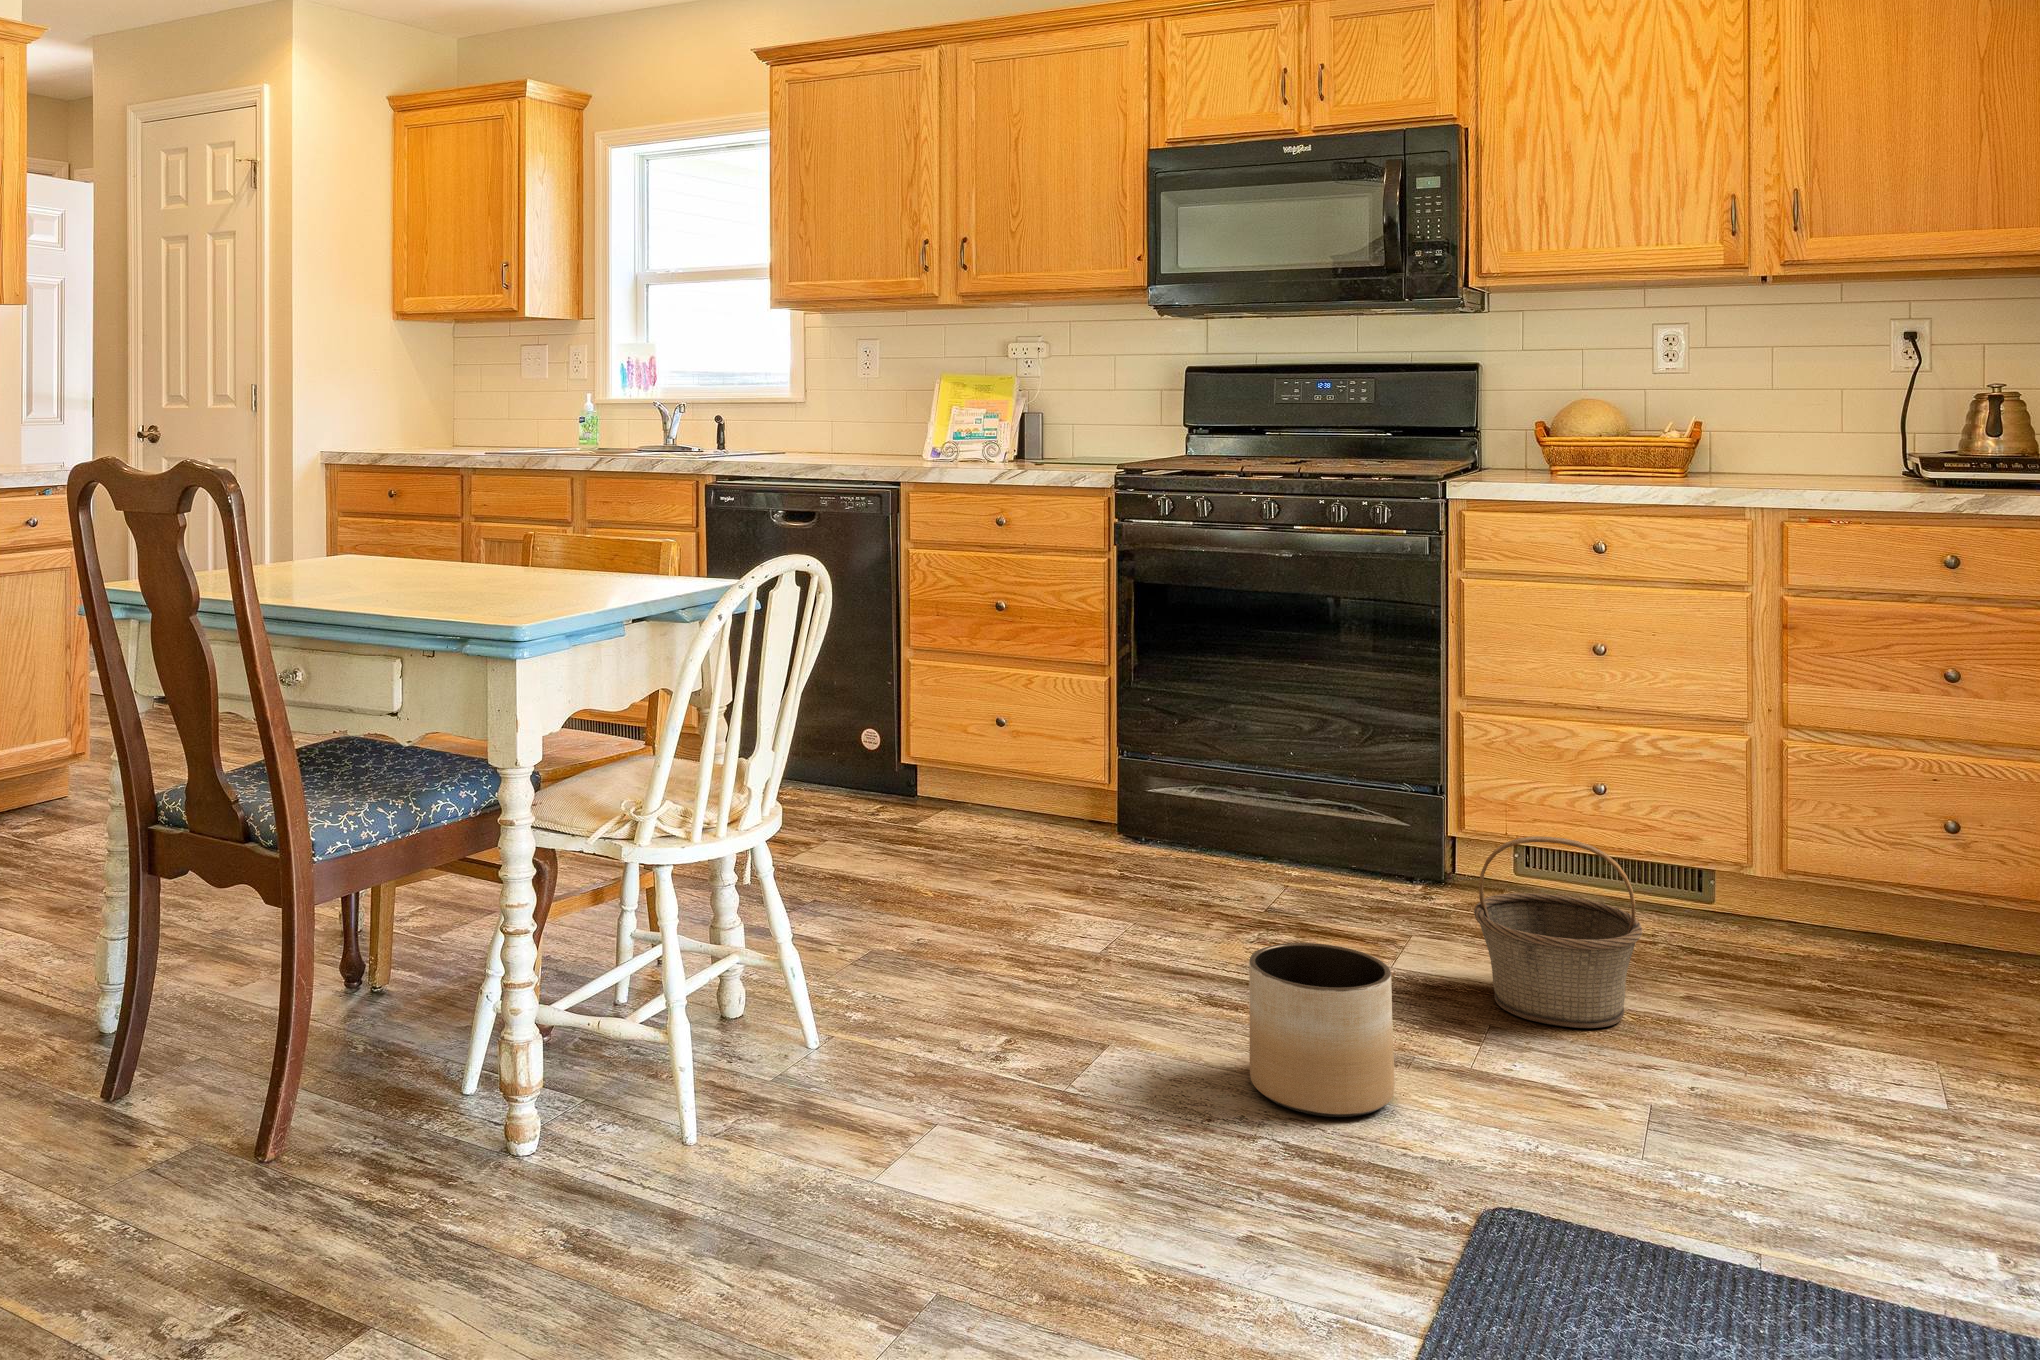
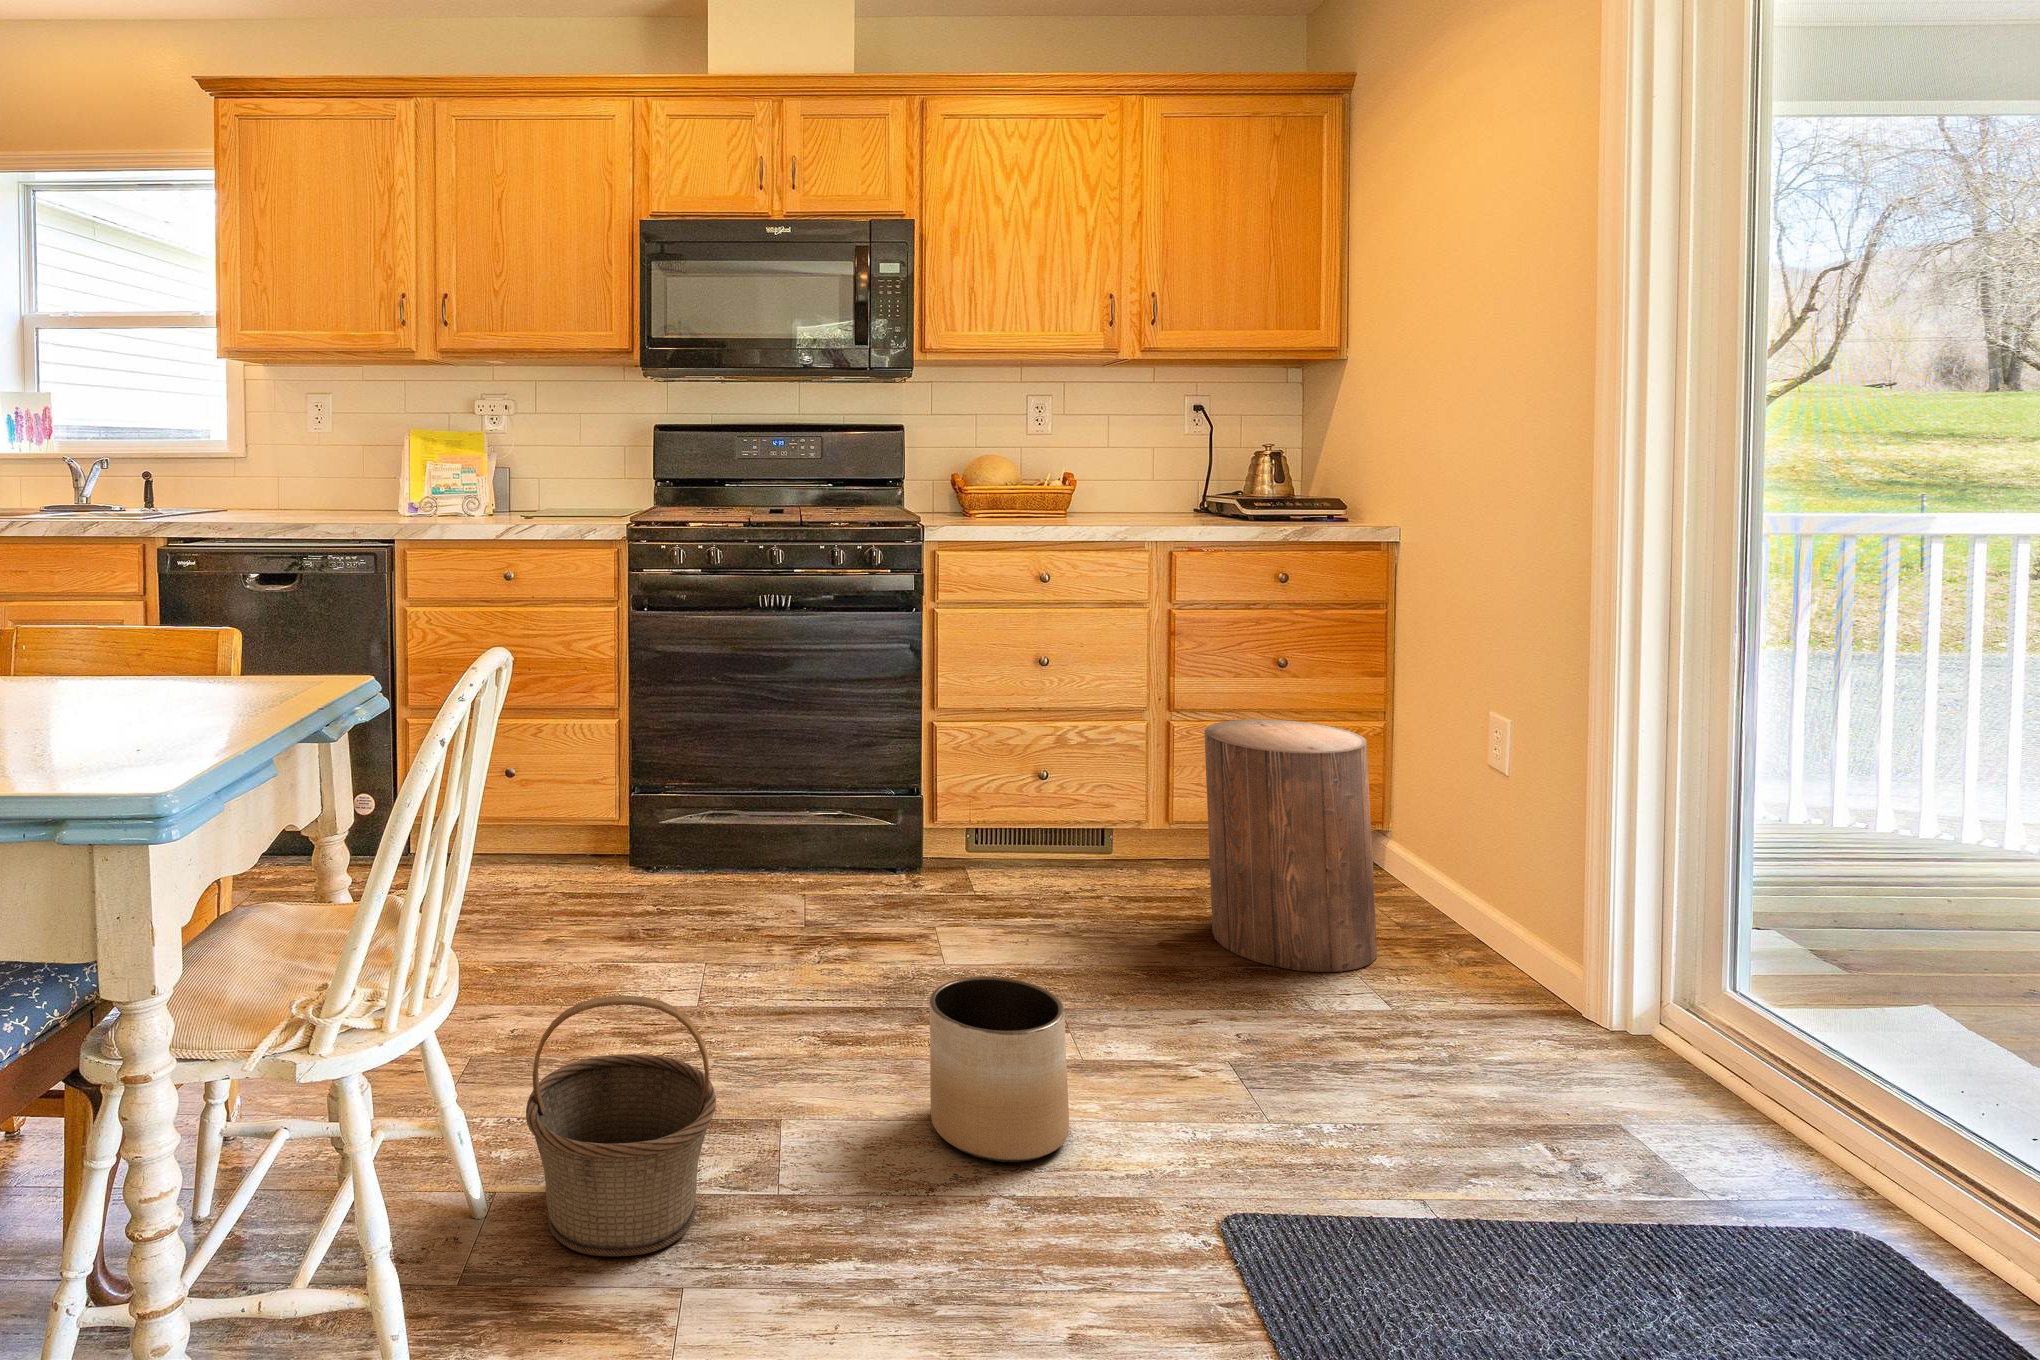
stool: none [1756,739,1986,1049] -> present [1204,719,1377,972]
basket: present [1474,836,1642,1028] -> present [526,996,716,1256]

